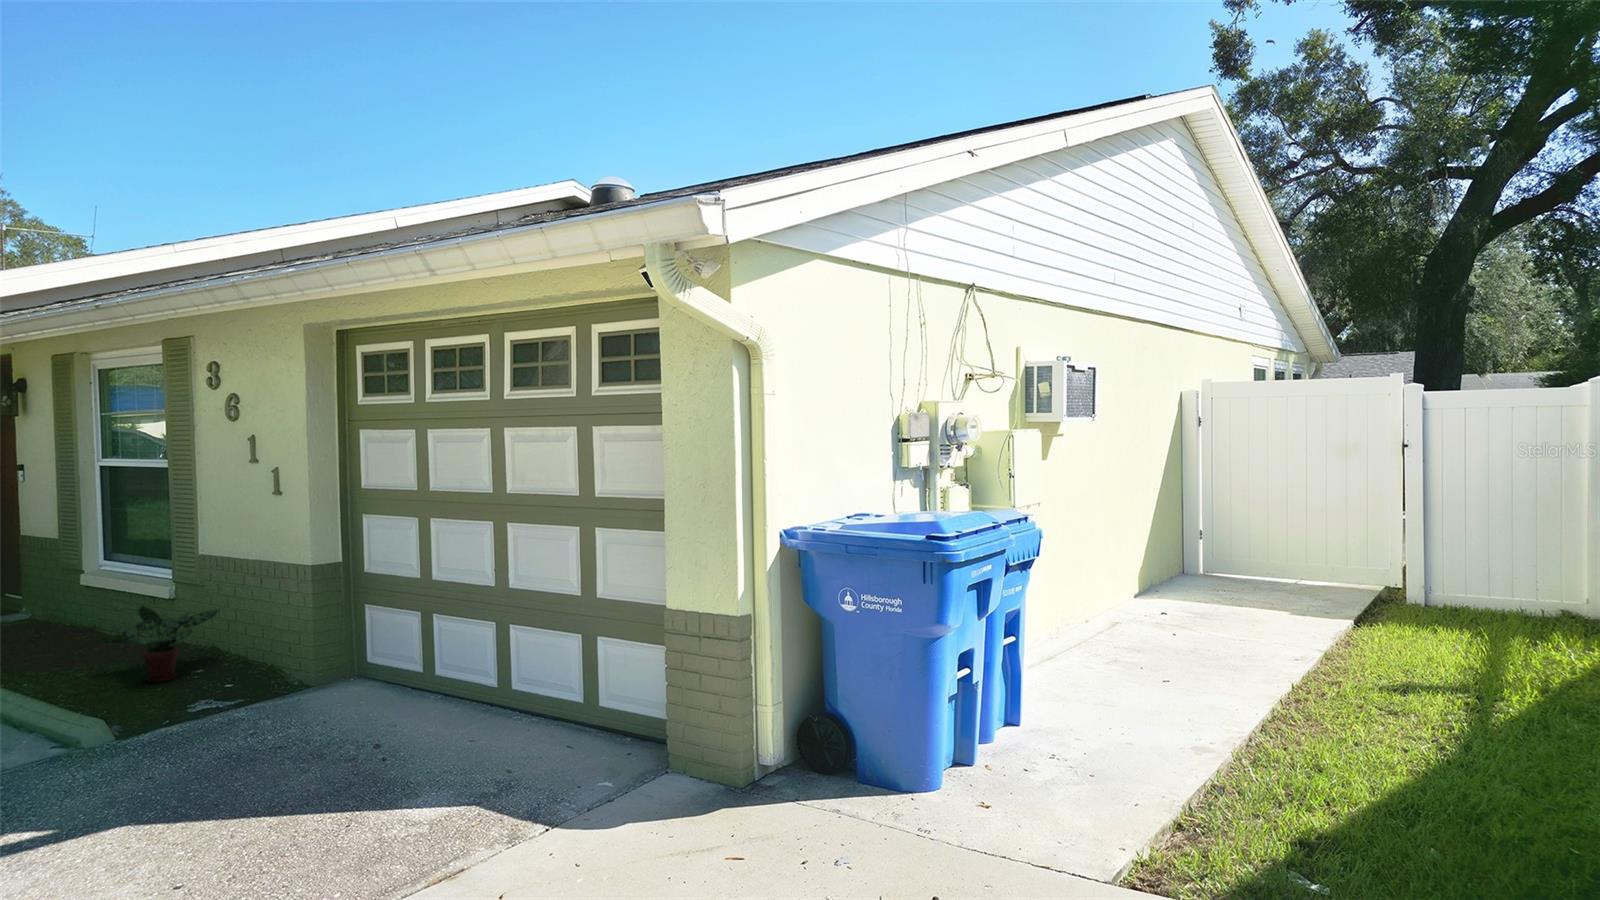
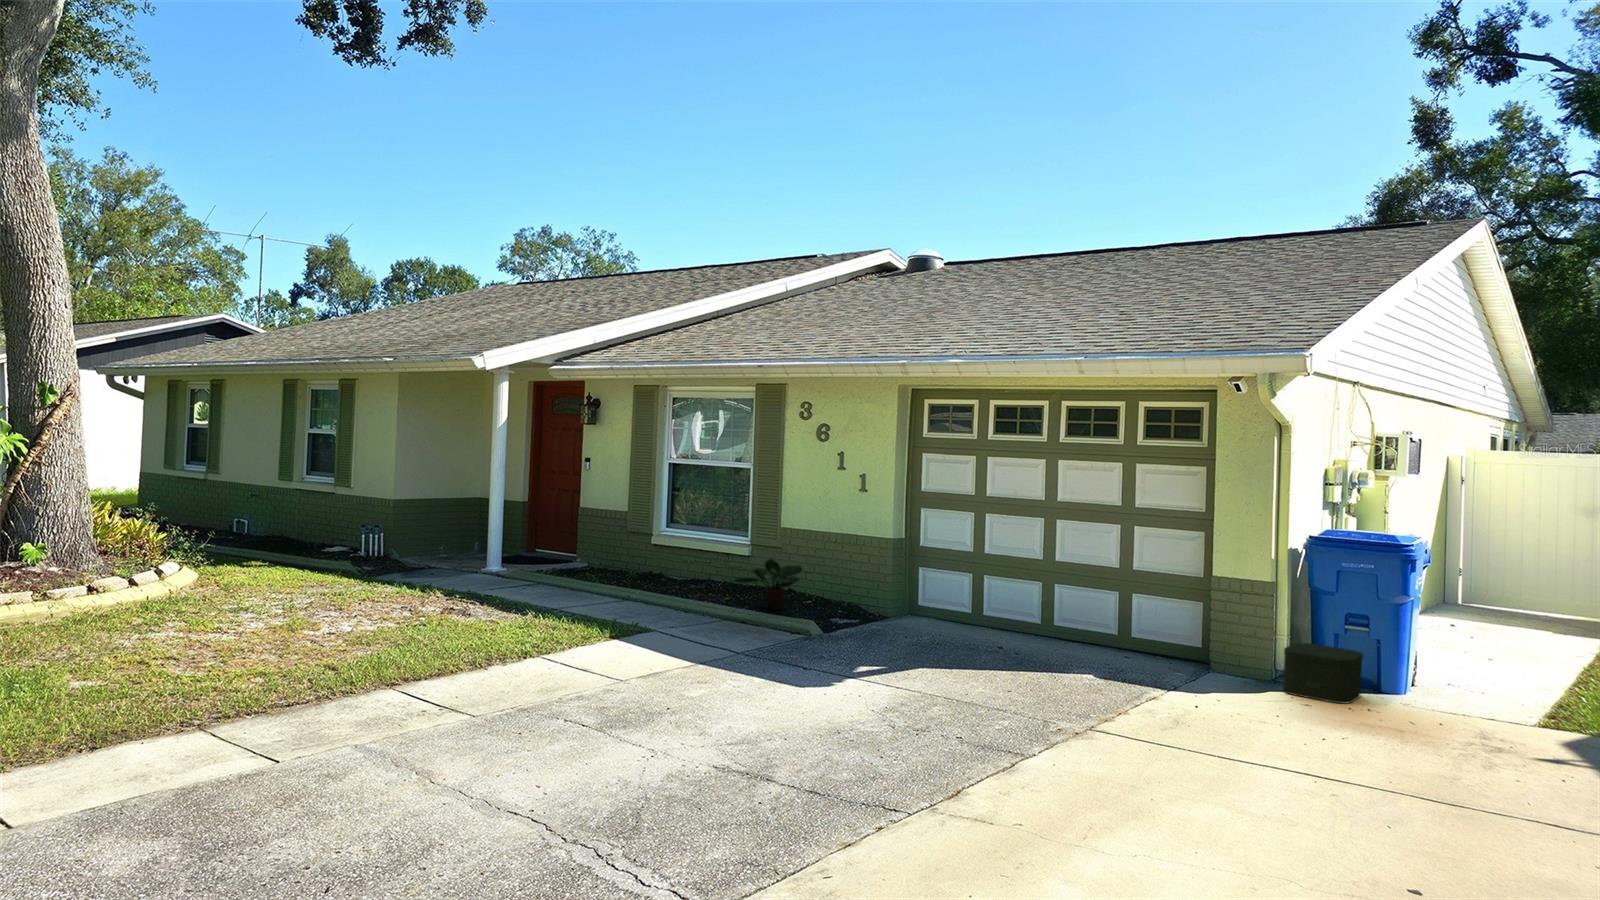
storage box: none [752,708,885,827] -> present [1283,643,1363,704]

